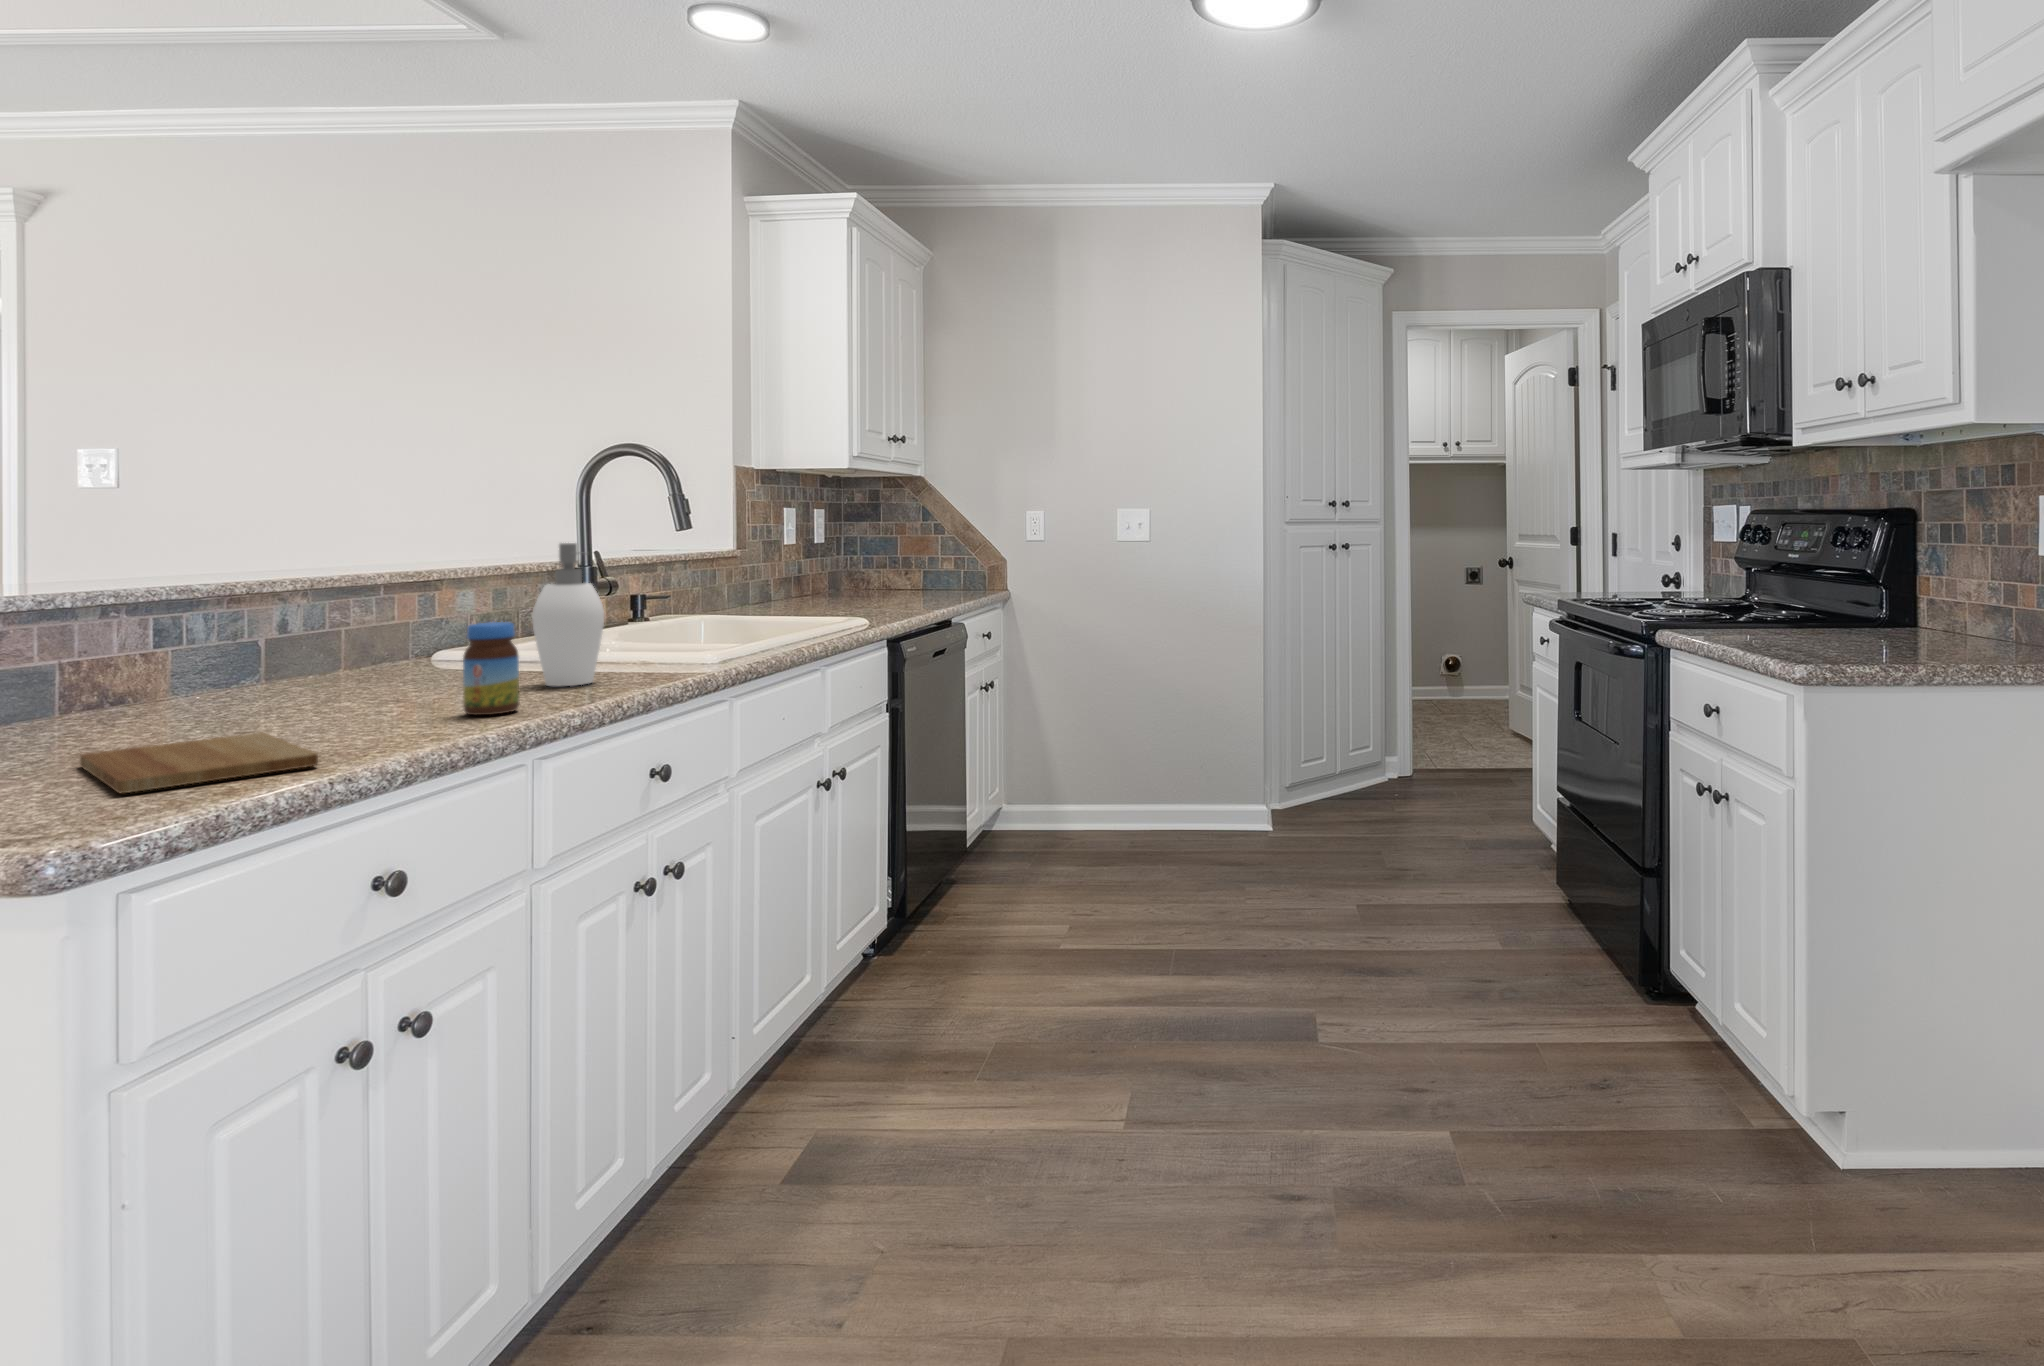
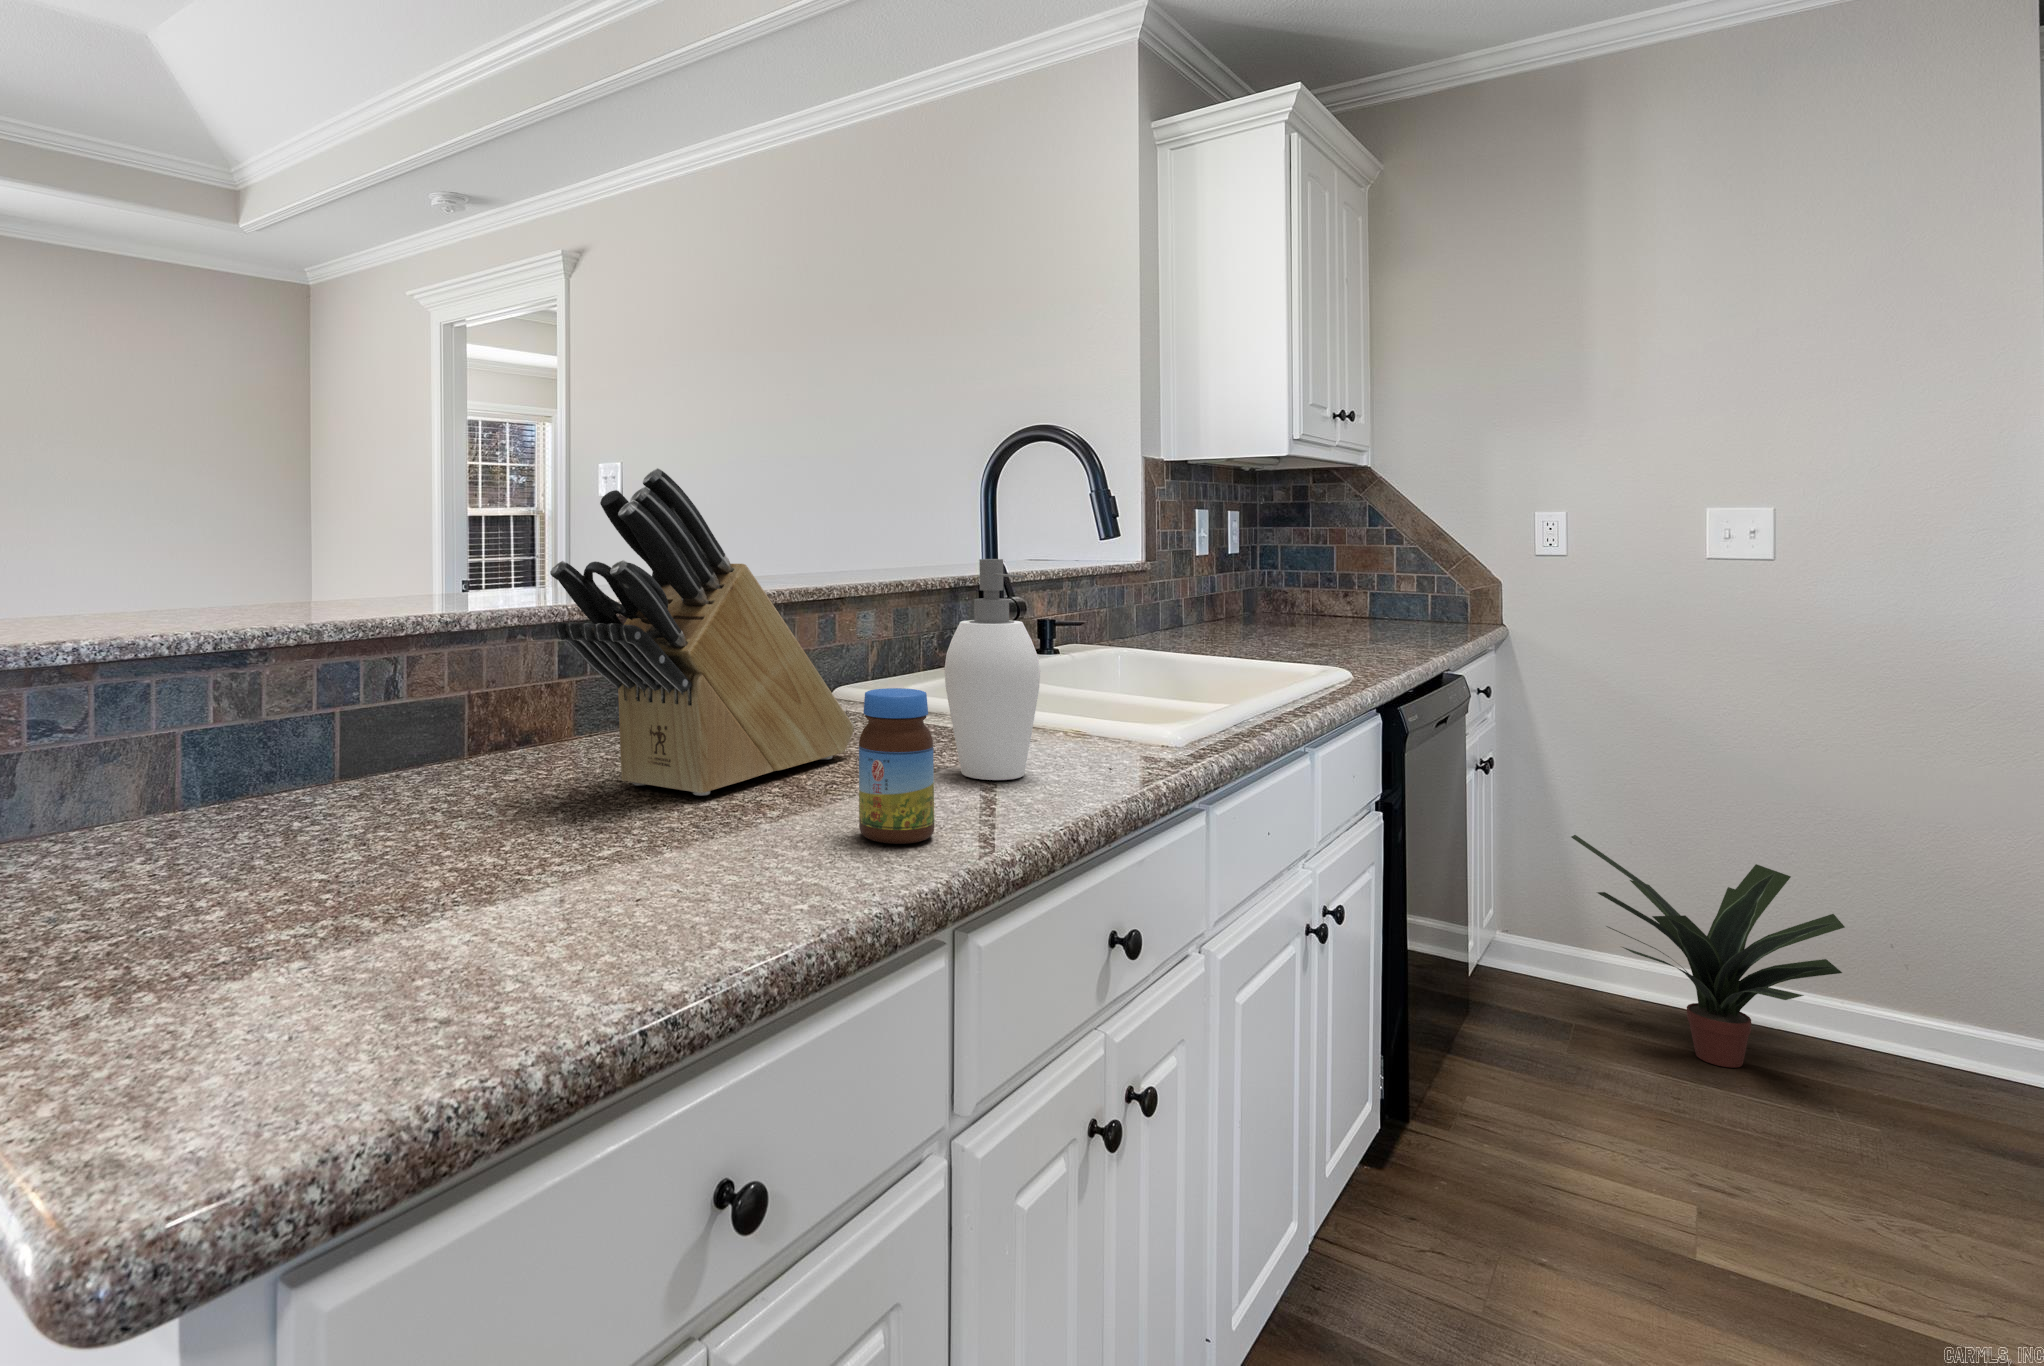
knife block: none [181,480,458,713] -> present [550,468,854,796]
potted plant: none [1033,724,1168,852] -> present [1571,835,1845,1068]
cutting board: present [80,733,318,793] -> none [375,847,644,992]

